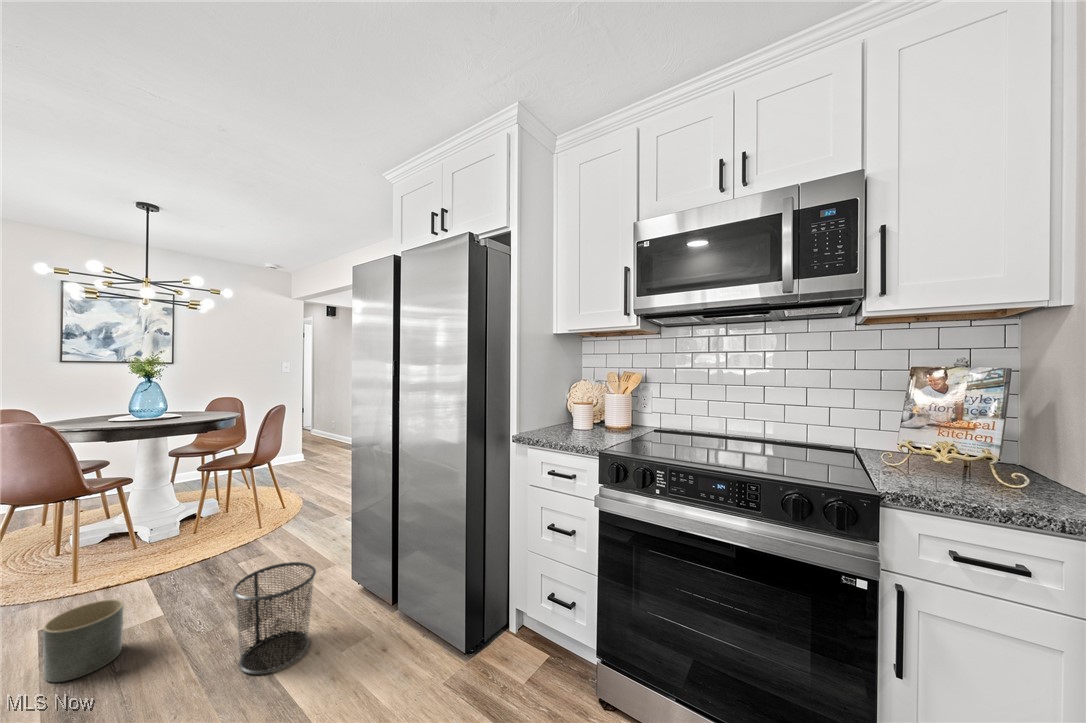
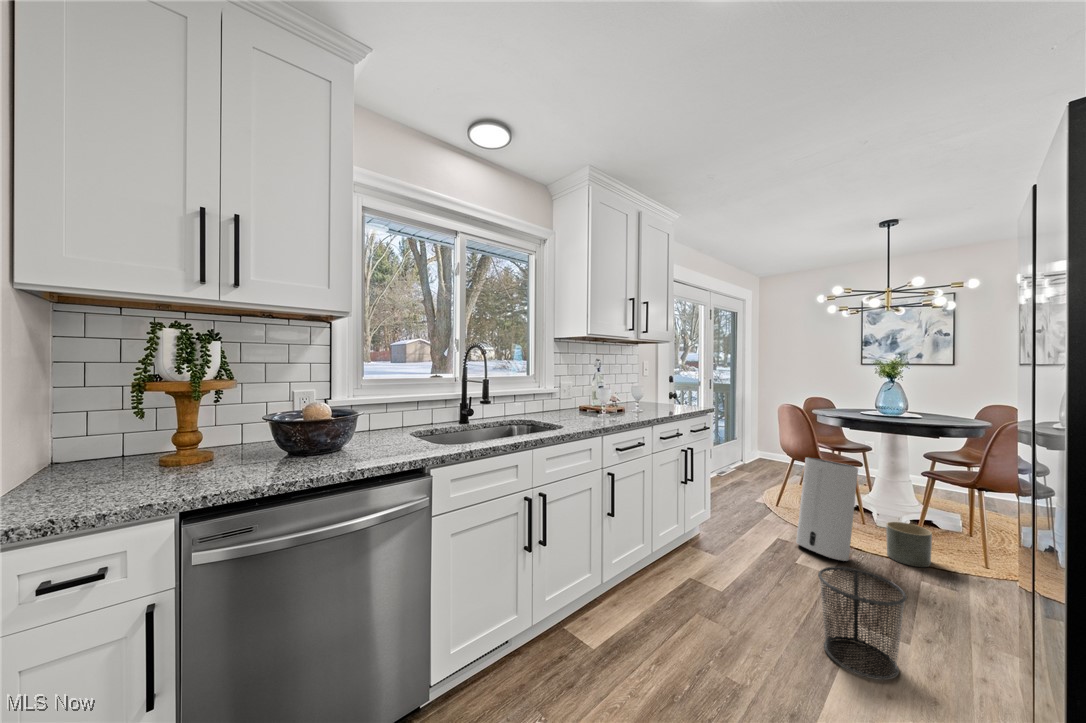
air purifier: none [81,479,171,609] -> present [796,457,858,561]
planter: present [43,599,124,682] -> present [886,522,932,567]

